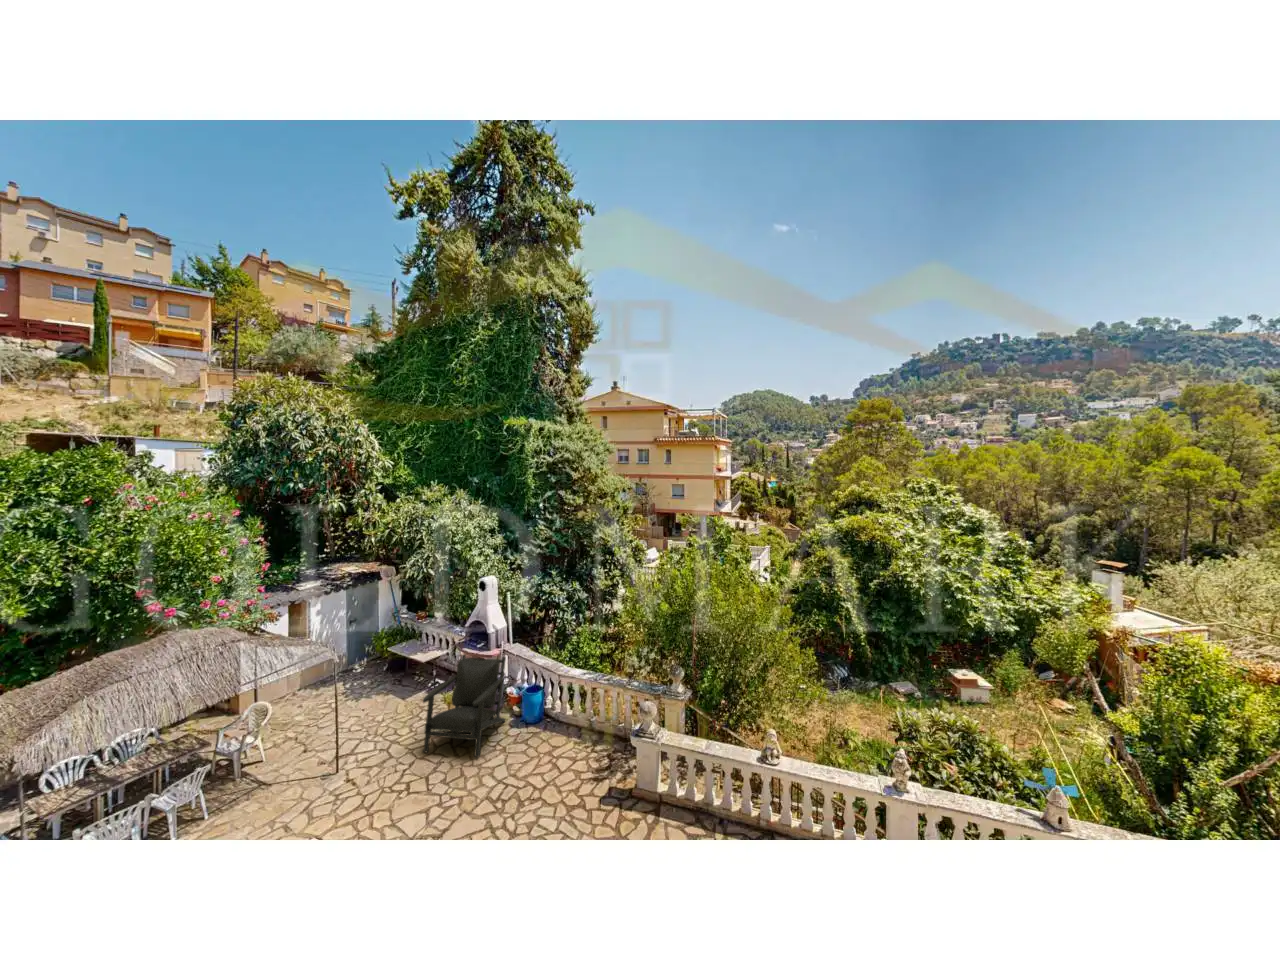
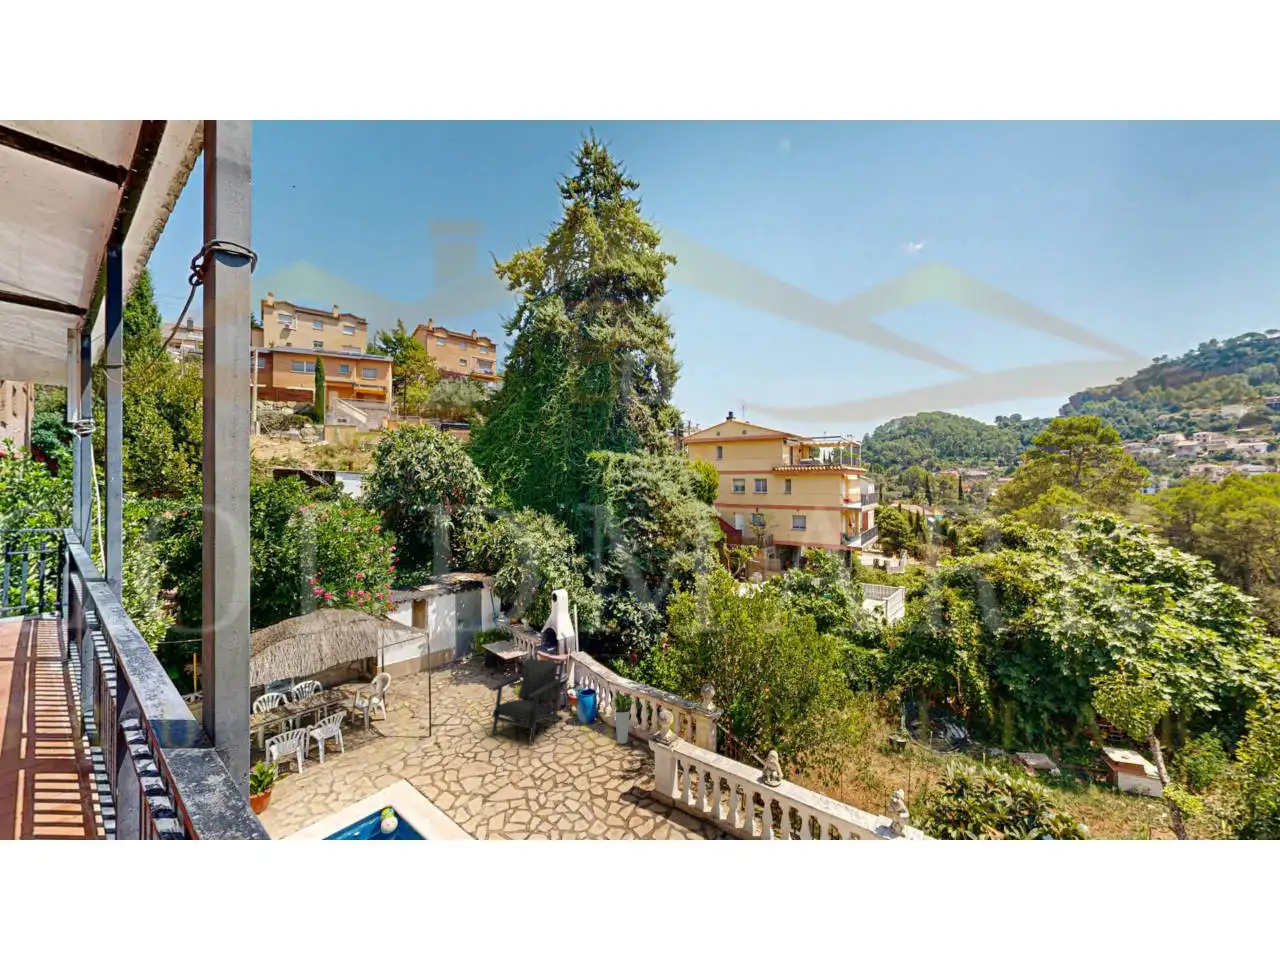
planter: none [569,685,597,741] -> present [613,692,634,744]

